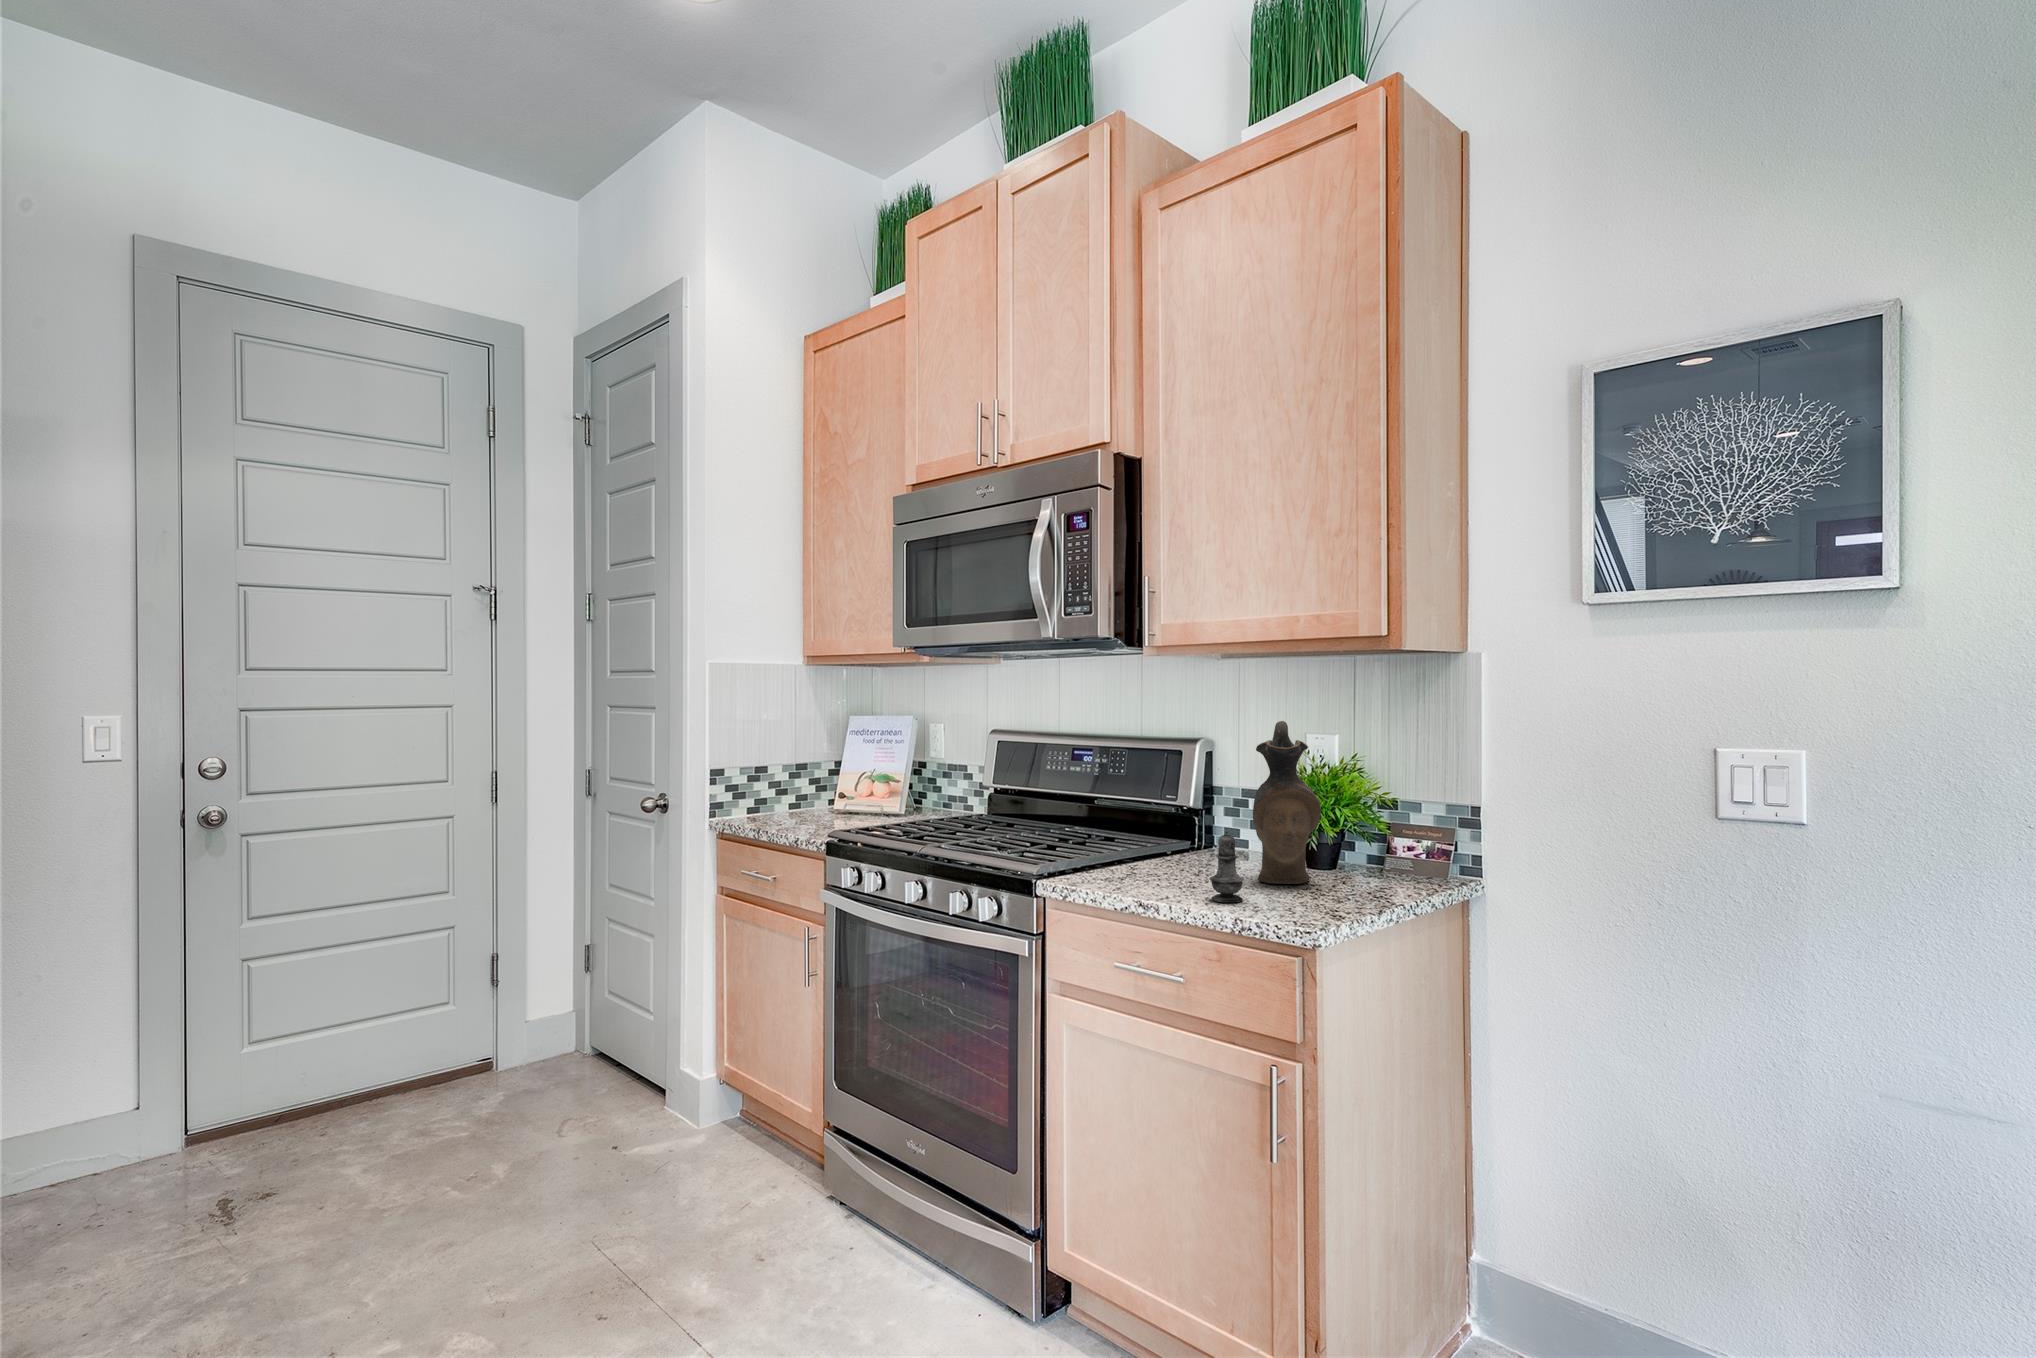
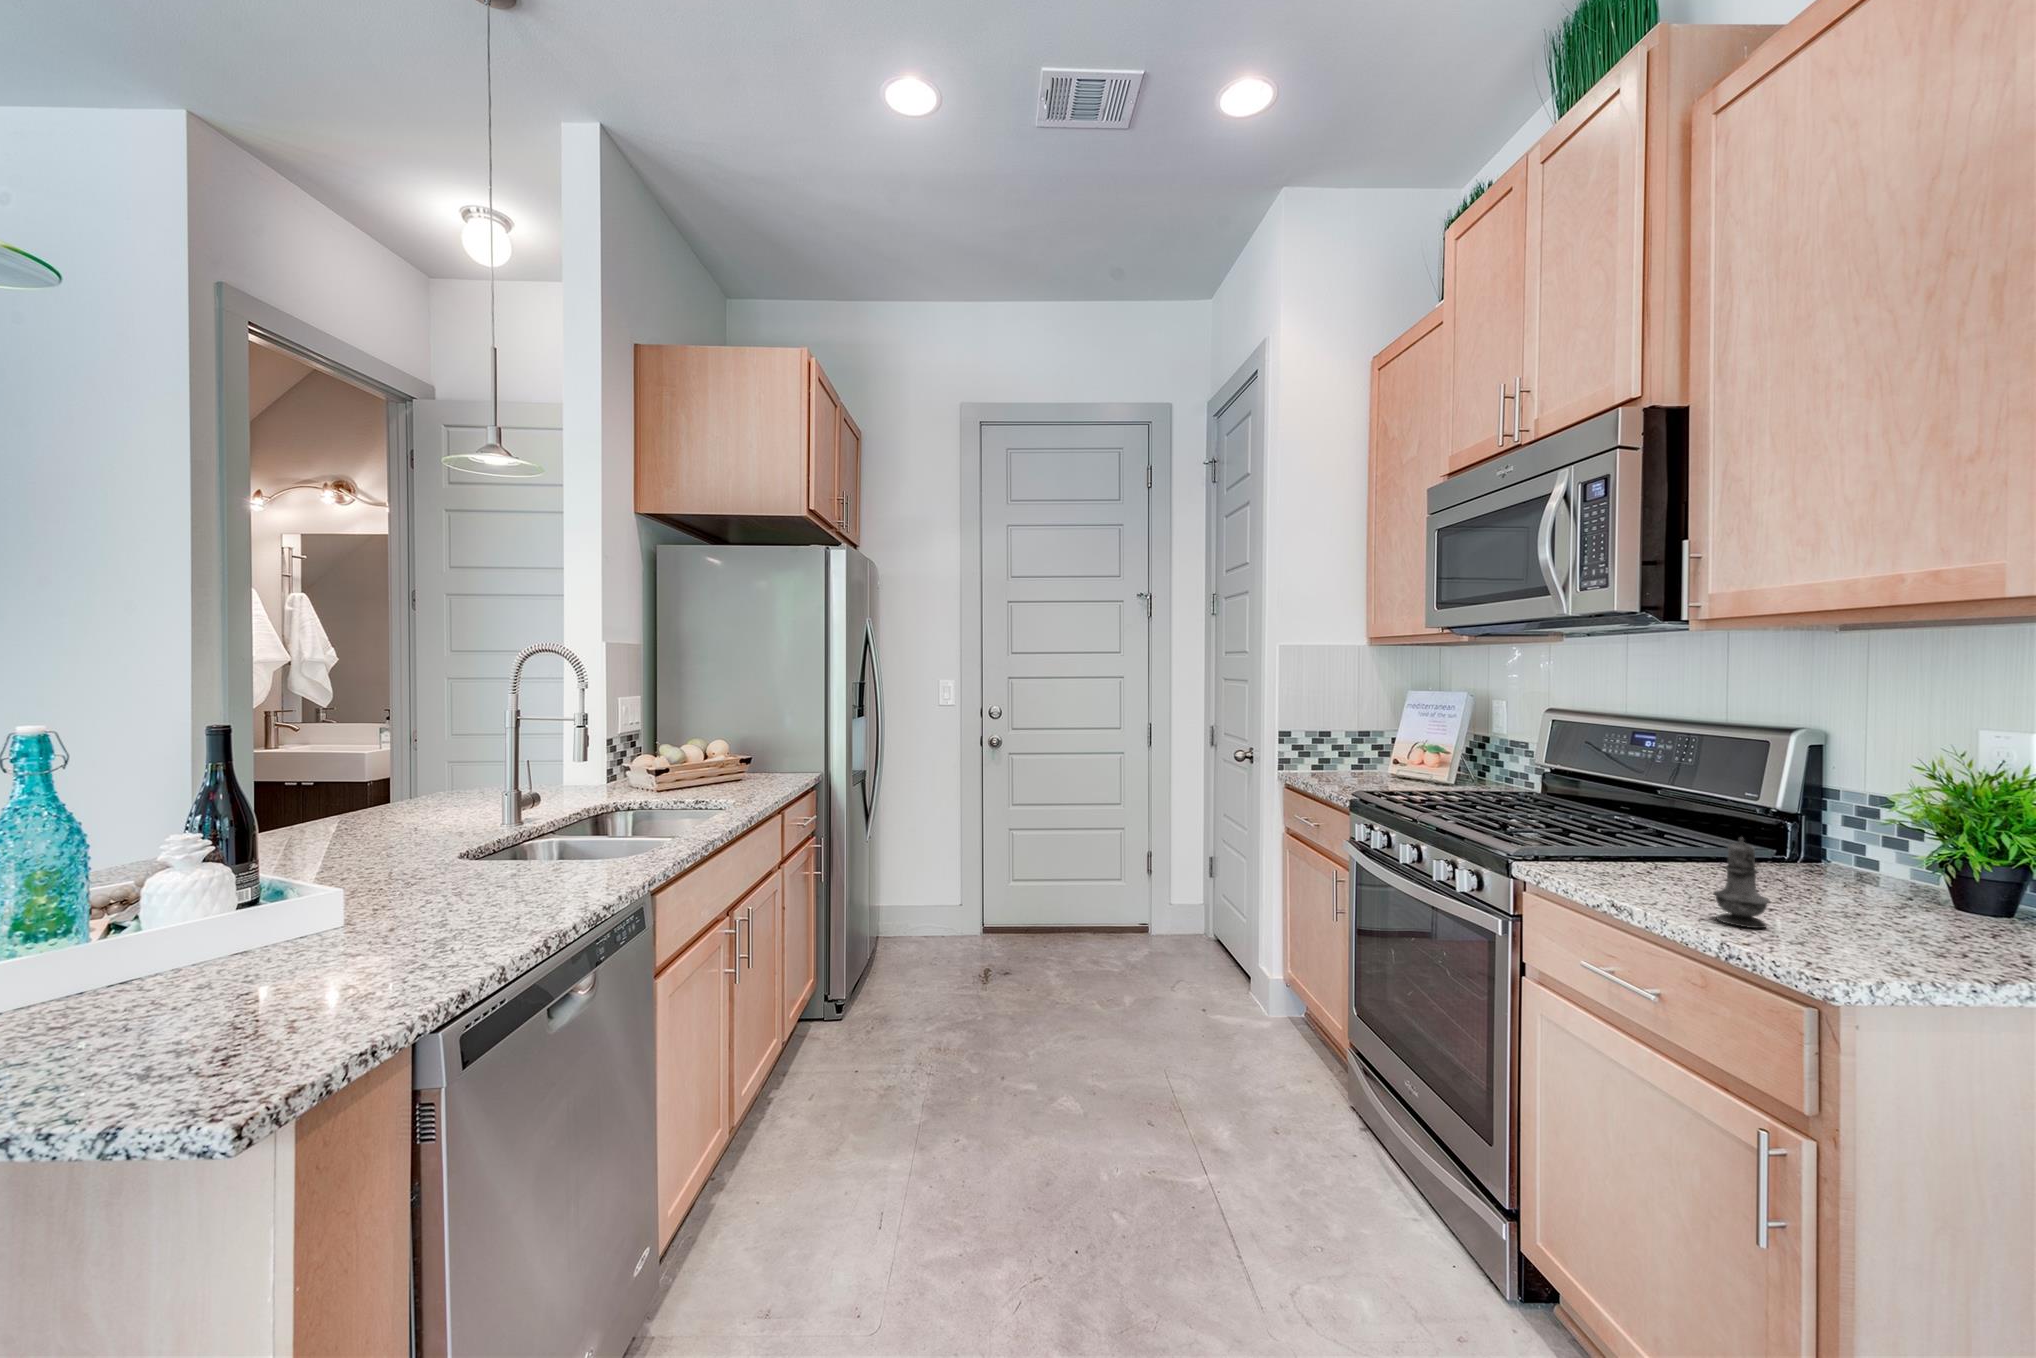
ceramic pitcher: present [1253,721,1321,884] -> none [1818,708,1948,926]

